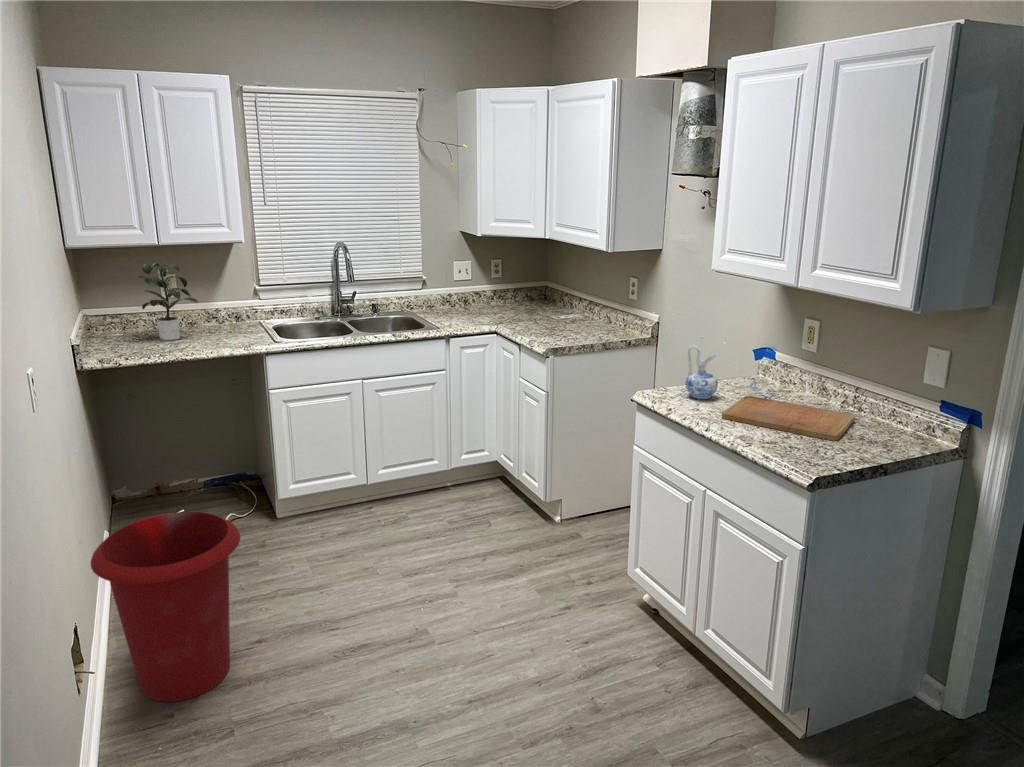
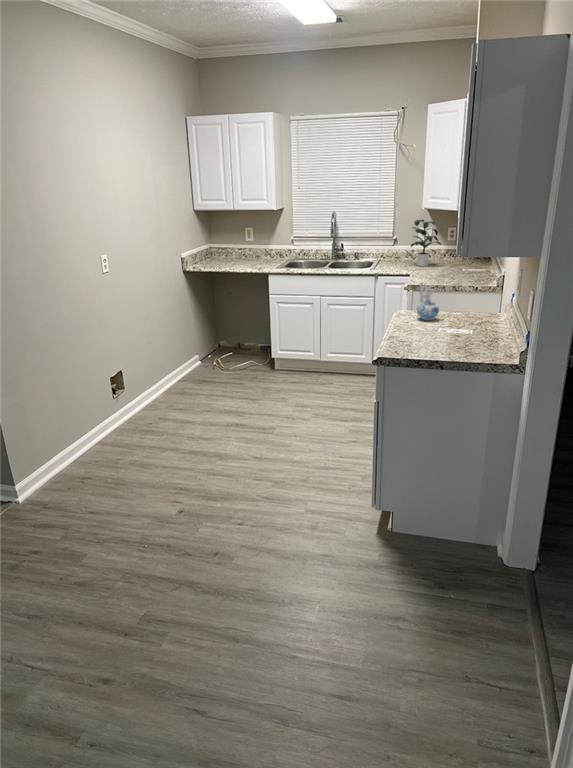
potted plant: present [138,263,198,341] -> present [411,220,441,266]
cutting board: present [722,396,855,441] -> none [407,321,494,351]
waste bin: present [91,512,240,702] -> none [131,338,196,422]

